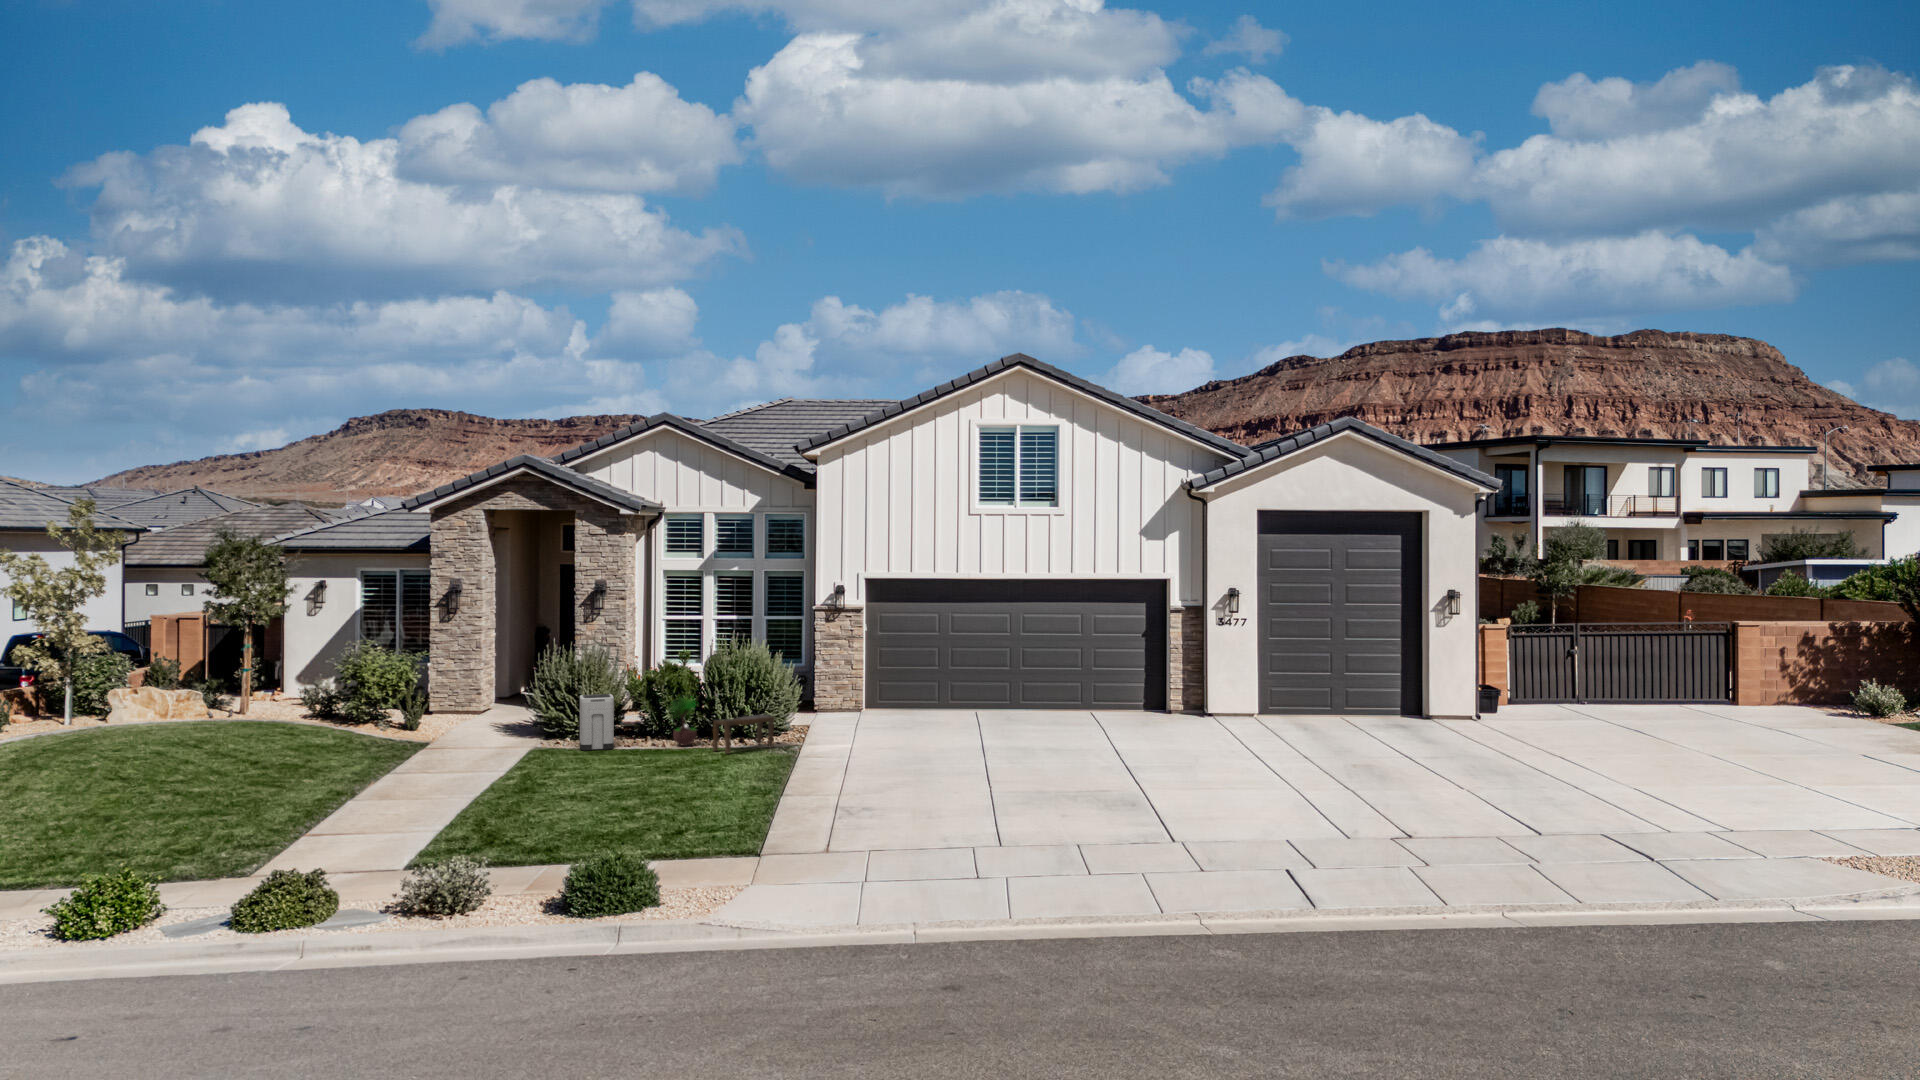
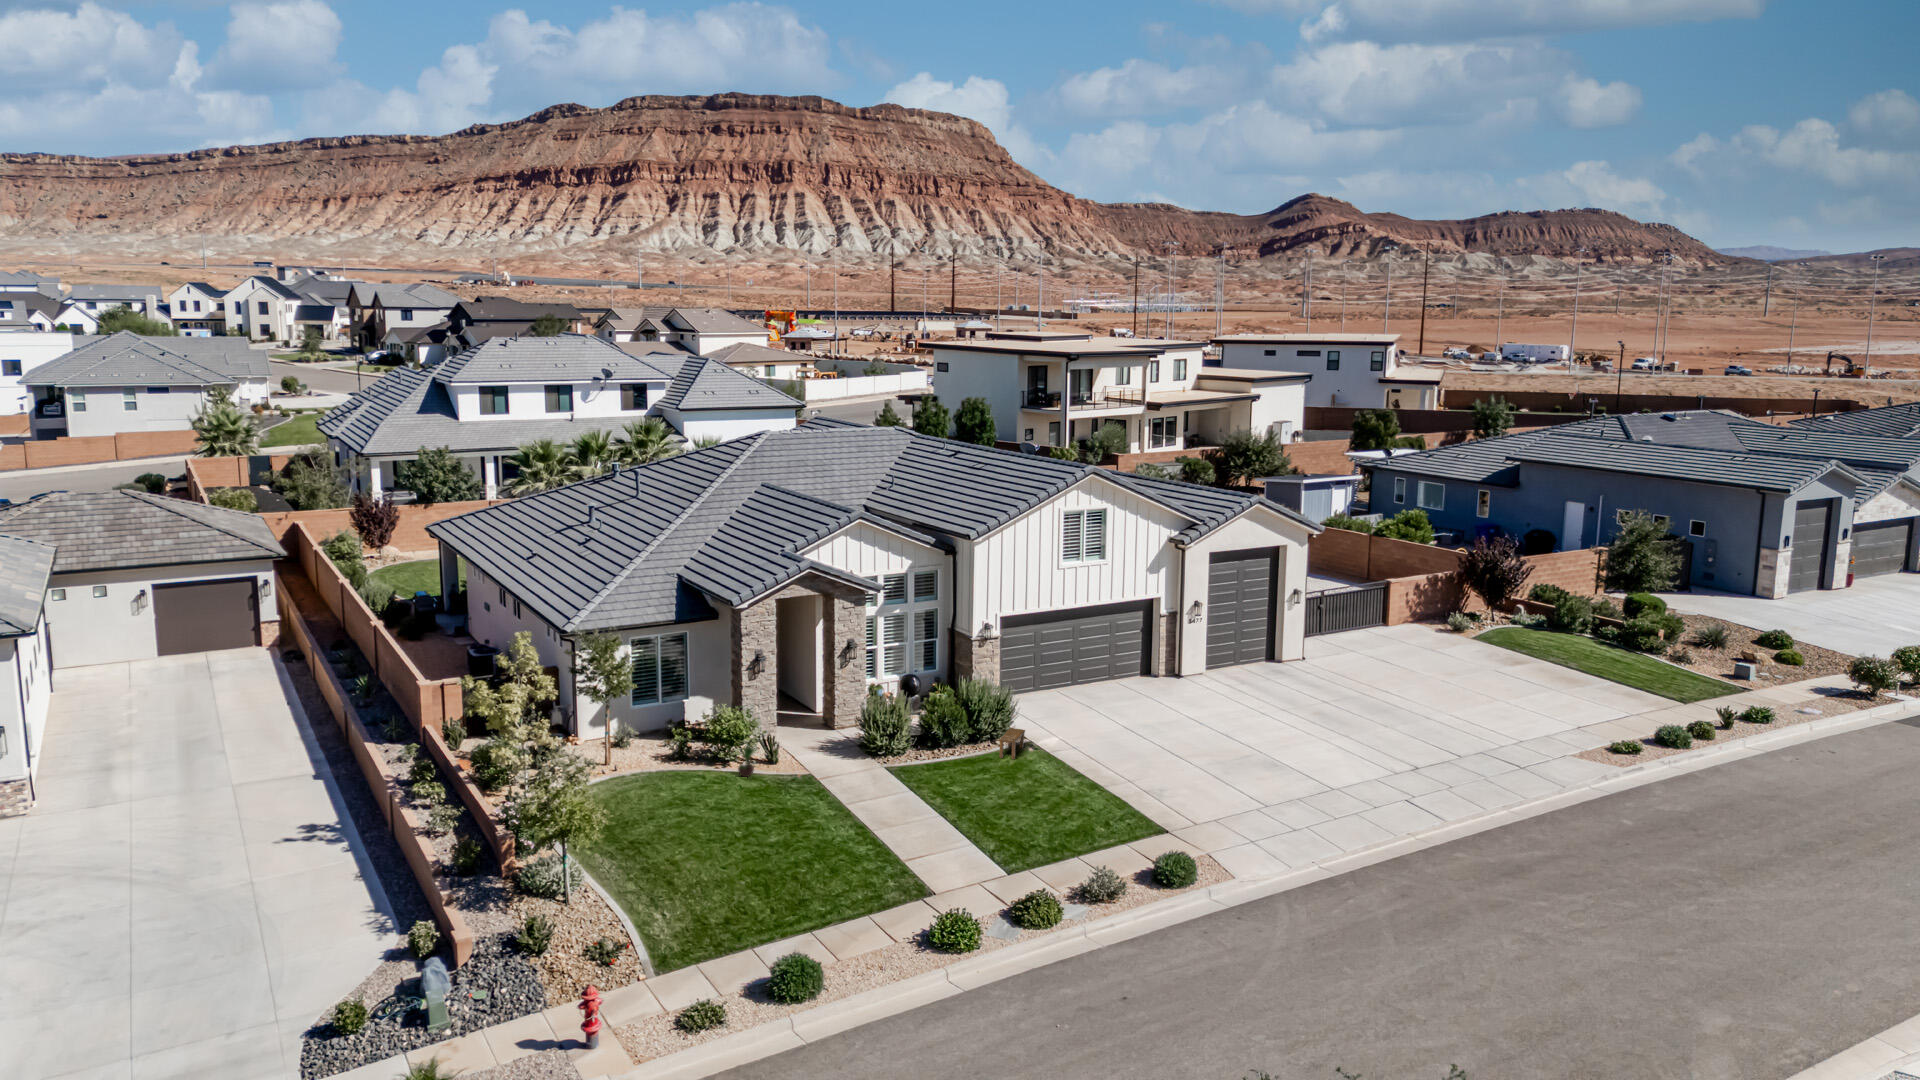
trash can: present [580,694,614,751] -> none [913,730,941,771]
potted tree: present [670,697,697,746] -> present [738,747,756,777]

